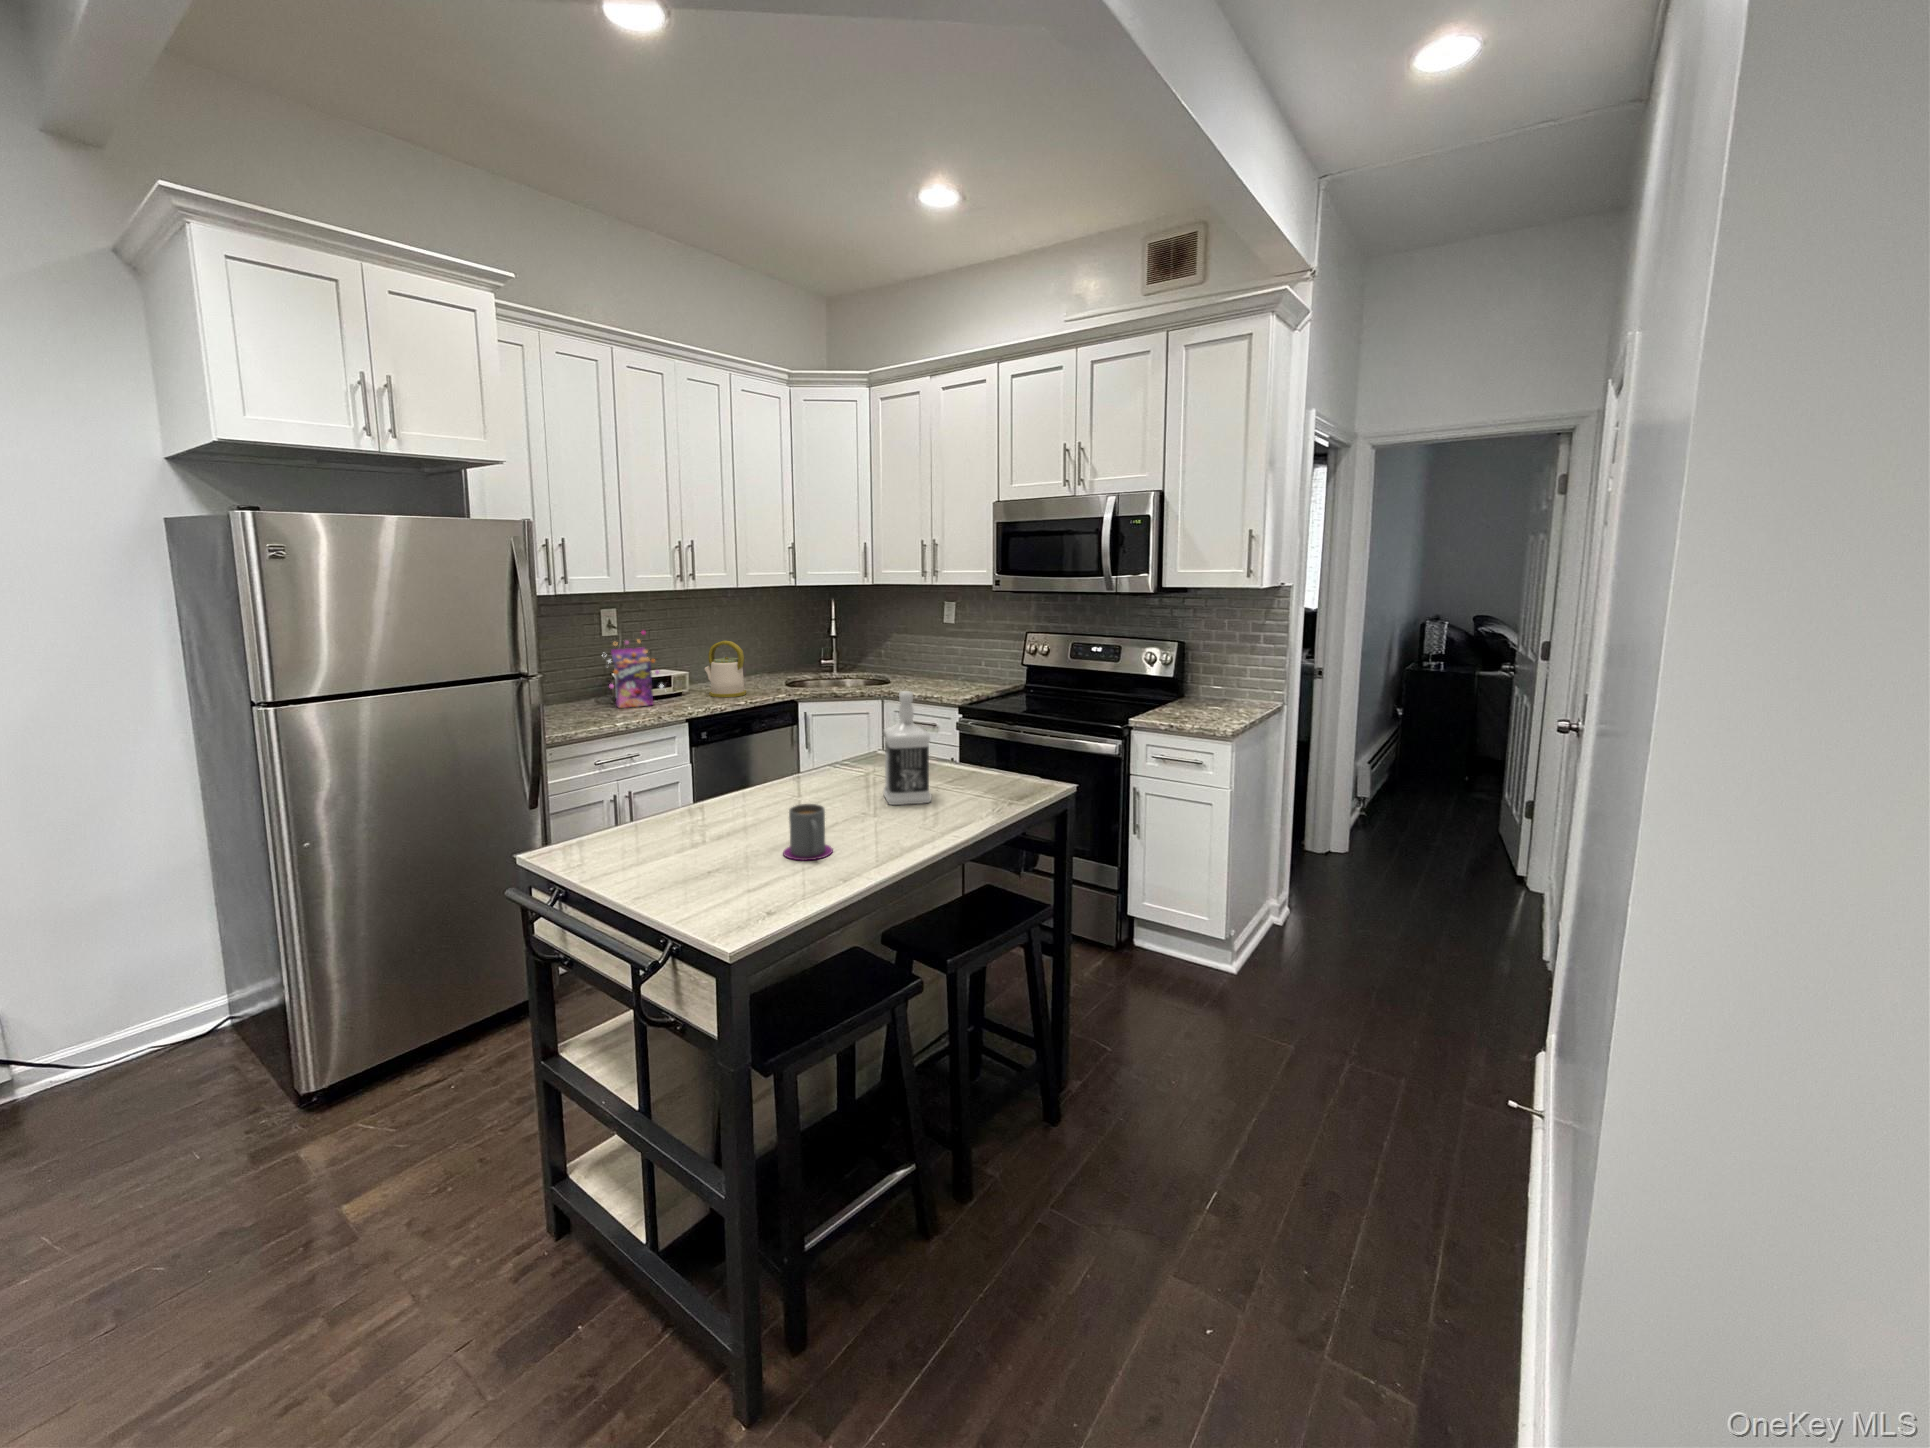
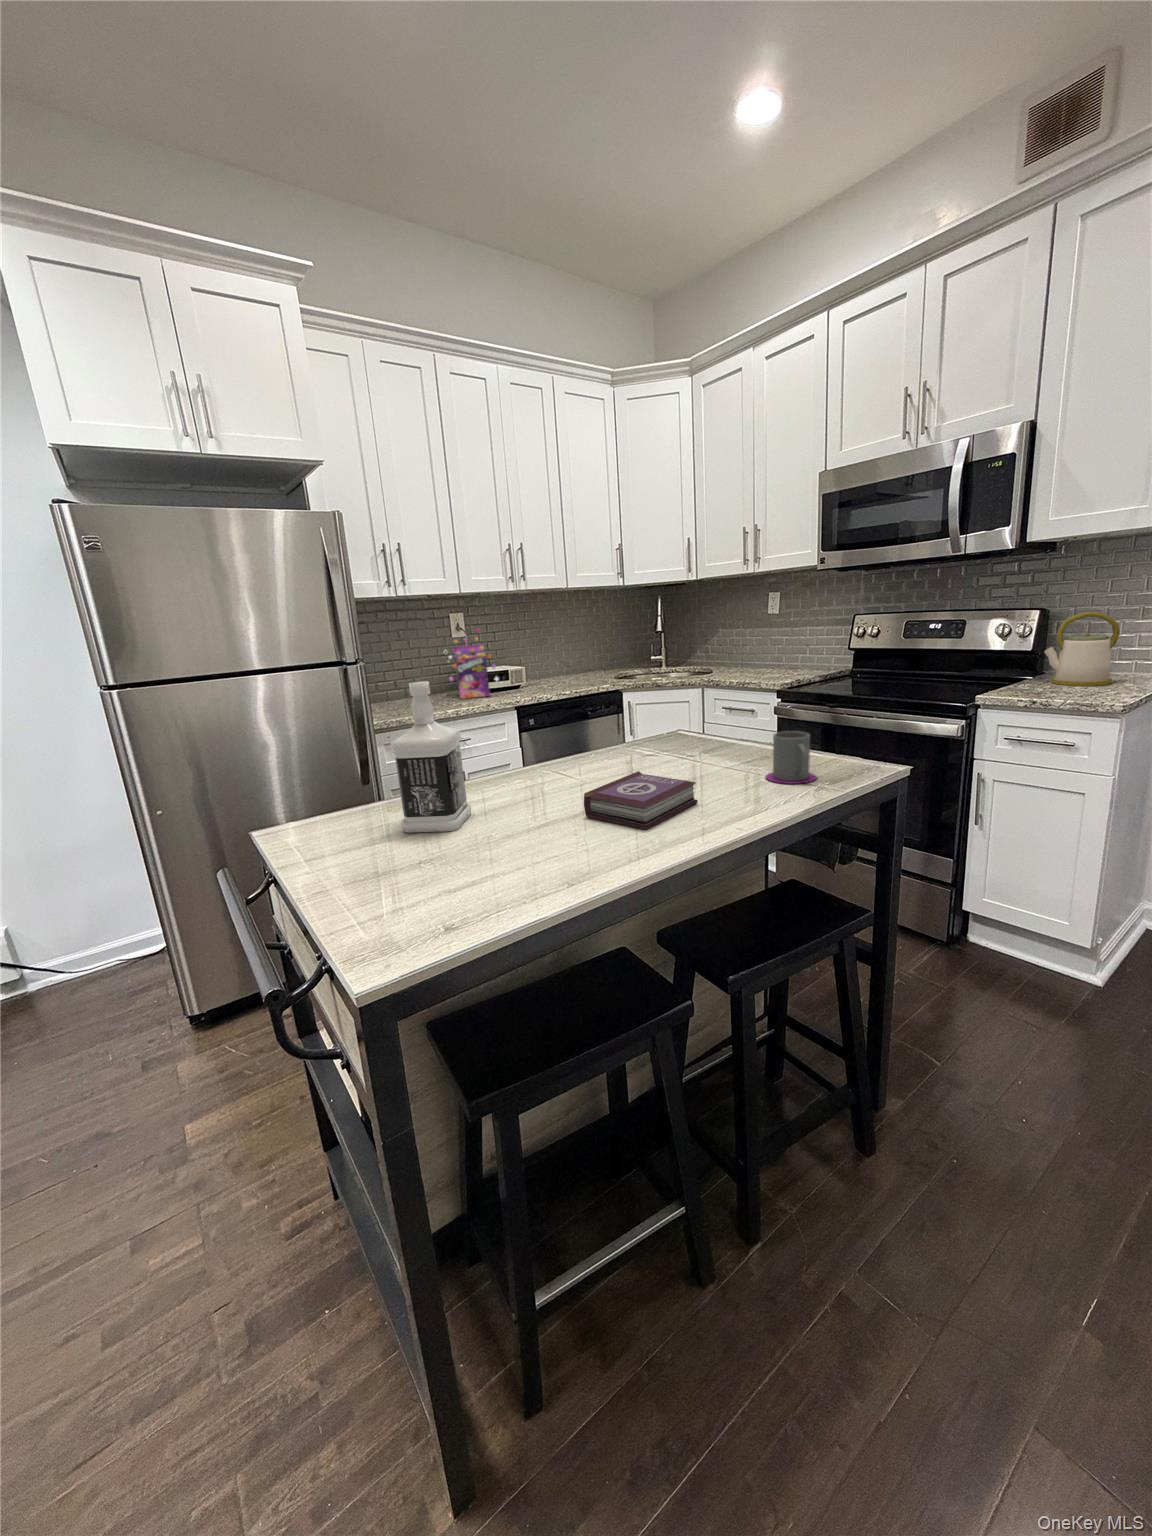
kettle: present [704,641,746,697] -> present [1044,612,1120,686]
bottle: present [883,691,931,805] -> present [391,681,471,833]
book: none [829,791,919,840] -> present [584,771,698,830]
mug: present [783,804,833,860] -> present [766,731,817,784]

